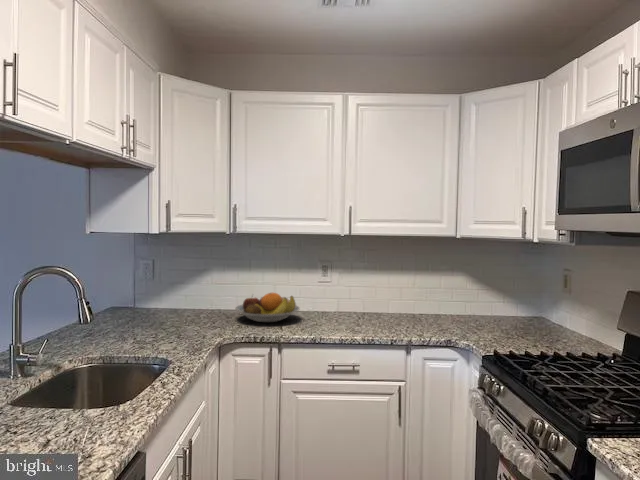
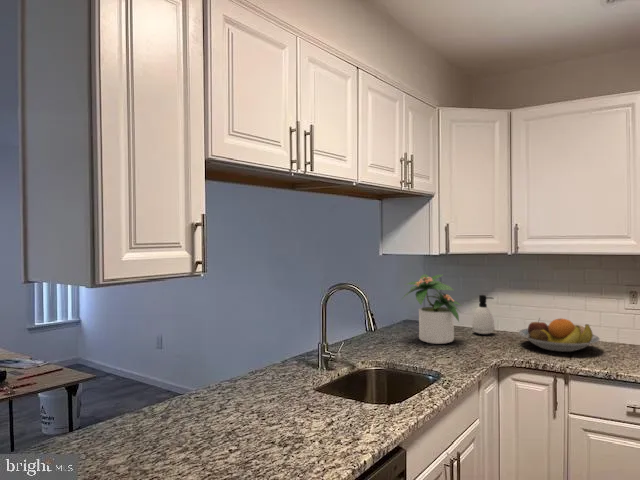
potted plant: none [113,255,184,330] -> present [405,274,460,344]
soap dispenser: none [189,276,211,315] -> present [472,295,494,334]

